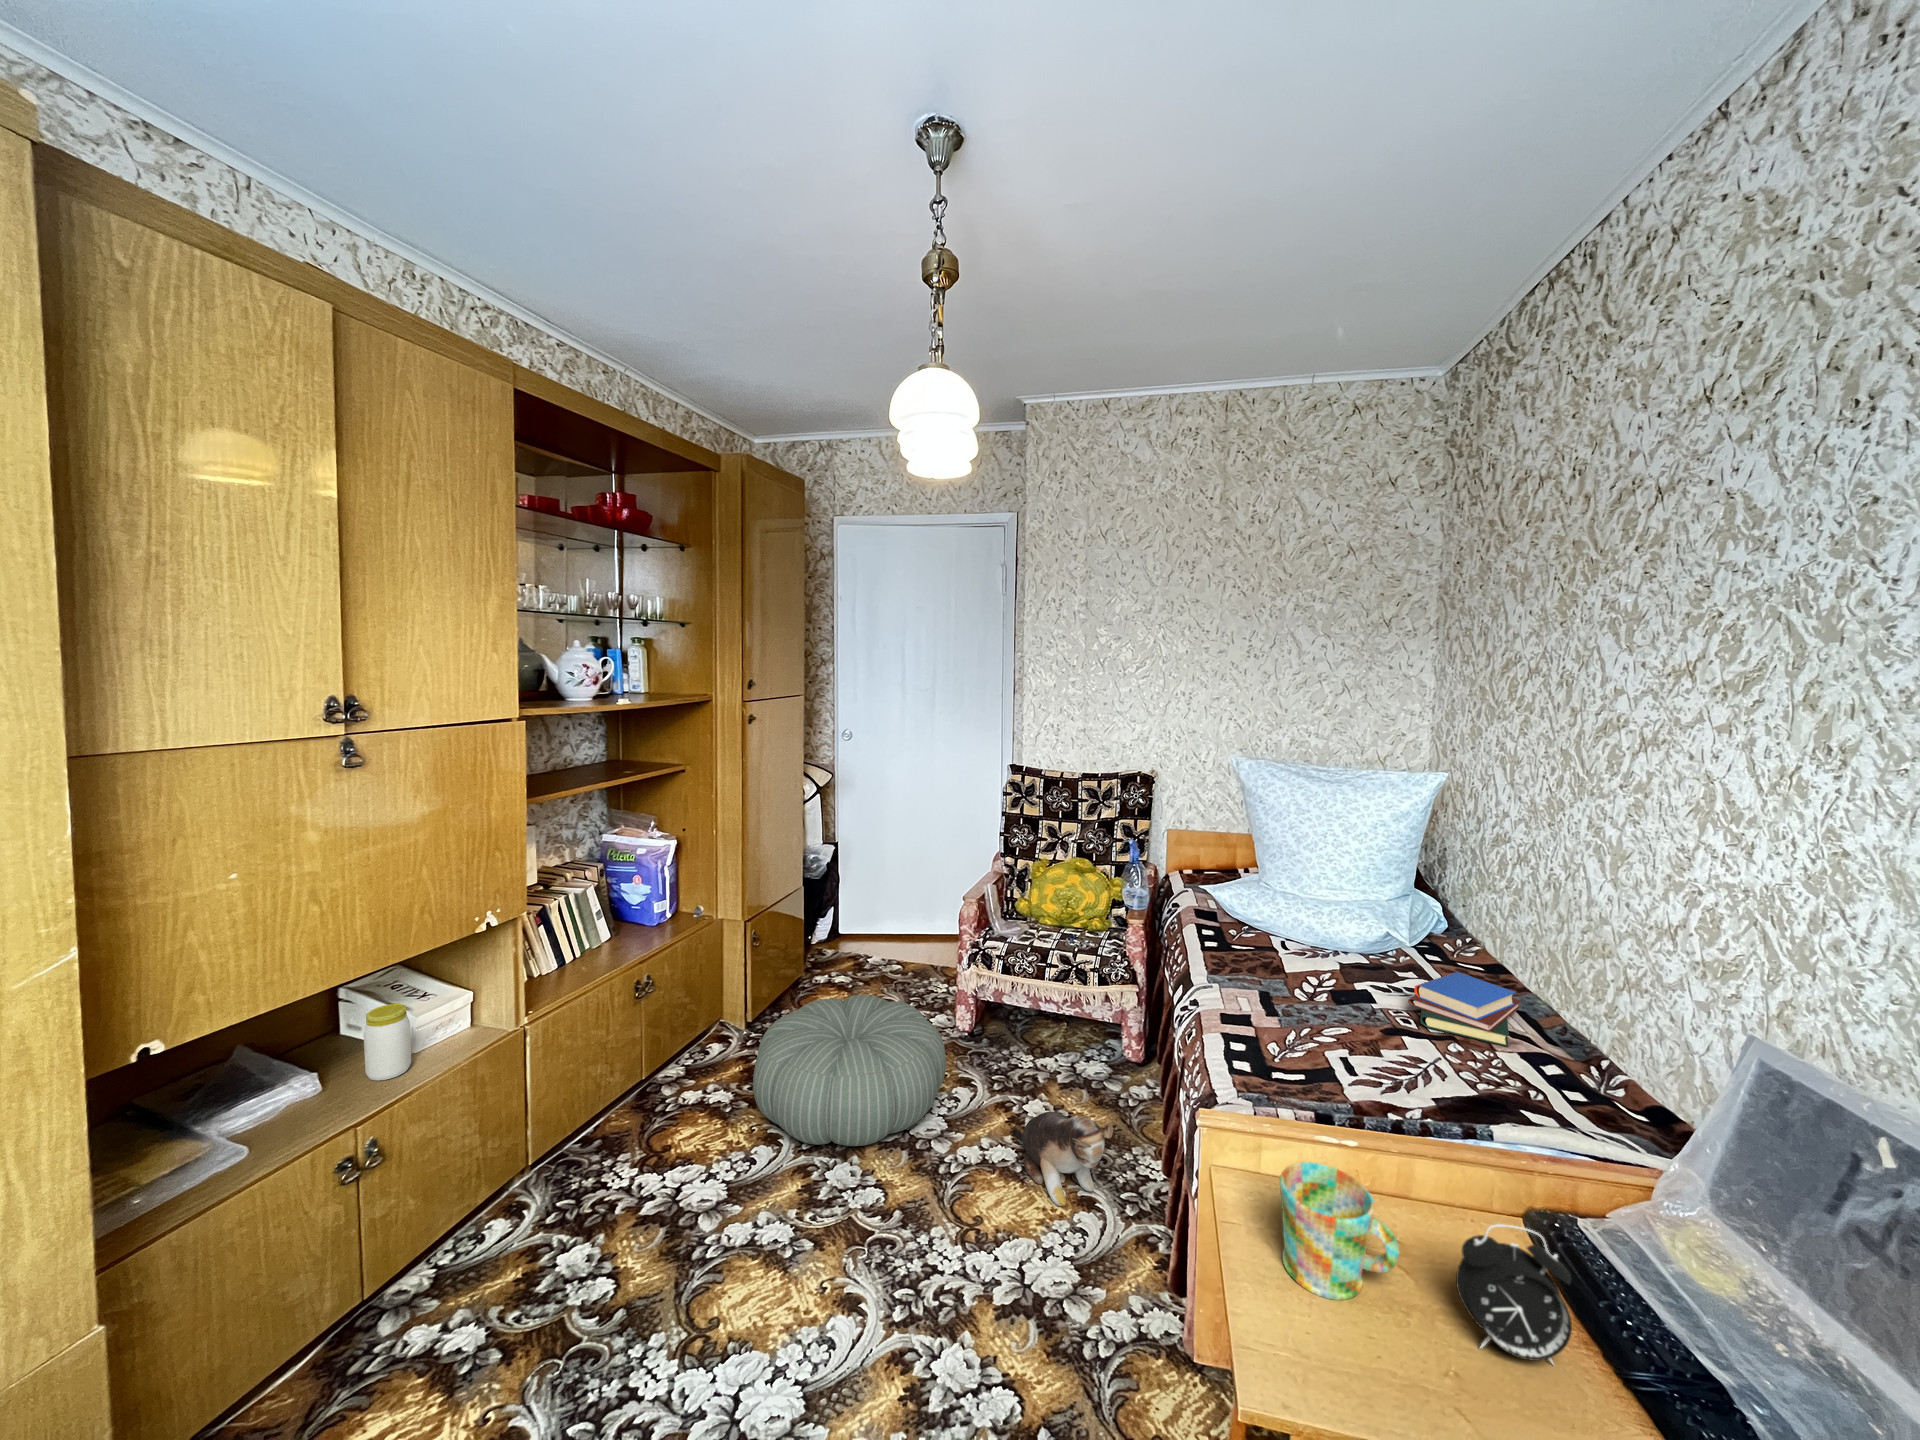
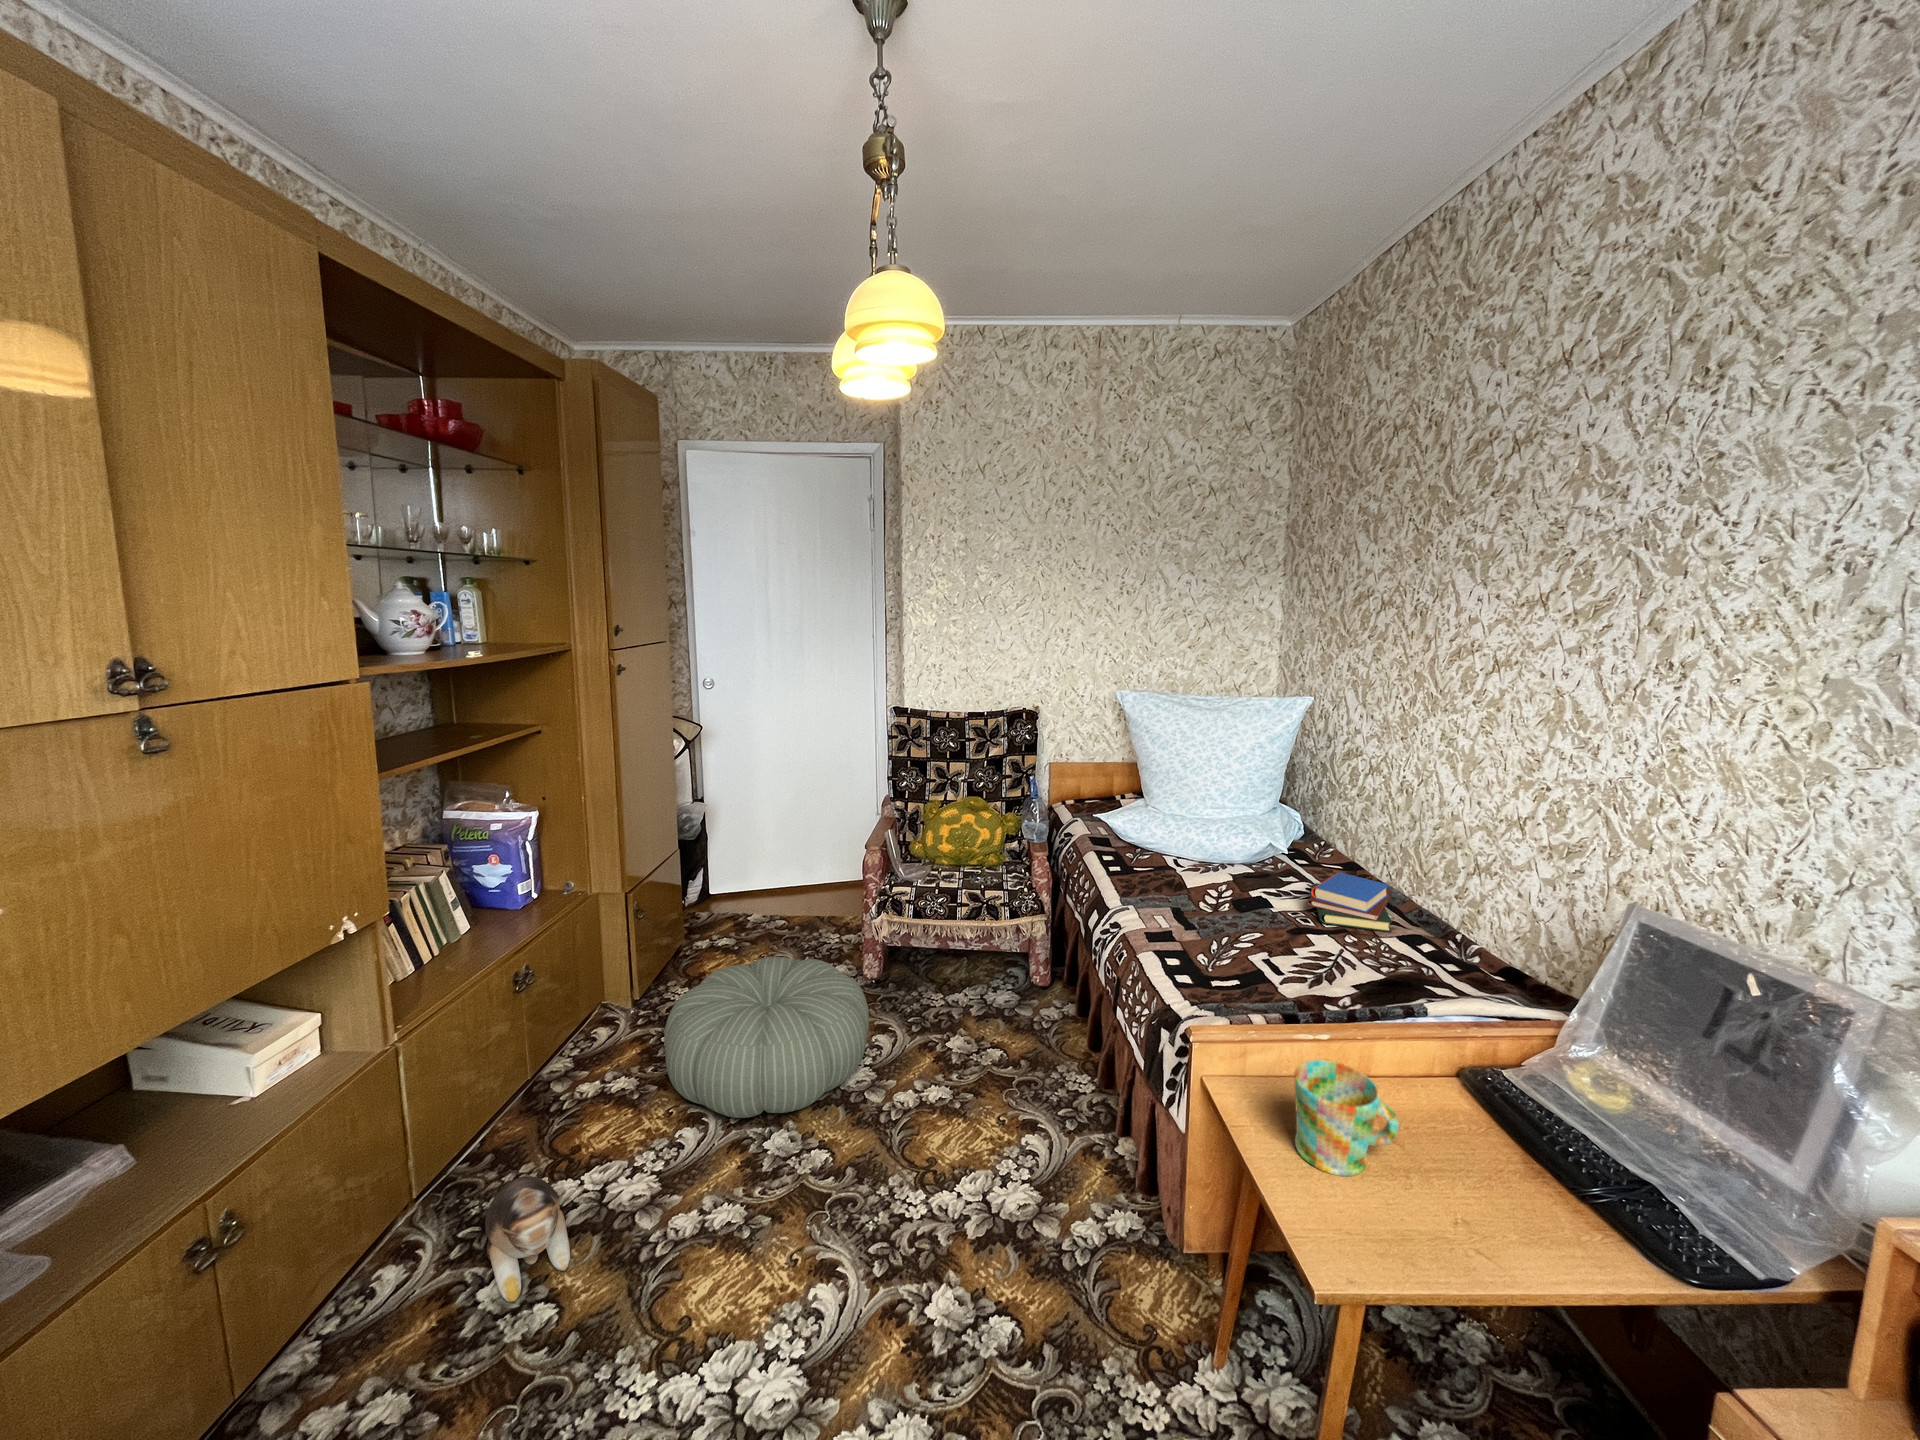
jar: present [364,1004,411,1081] -> none [178,1046,249,1144]
plush toy: present [1013,1112,1113,1206] -> present [485,1176,570,1302]
alarm clock: present [1456,1224,1572,1363] -> none [1446,1087,1543,1194]

